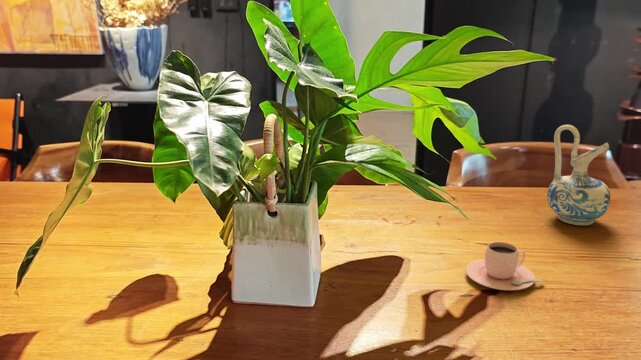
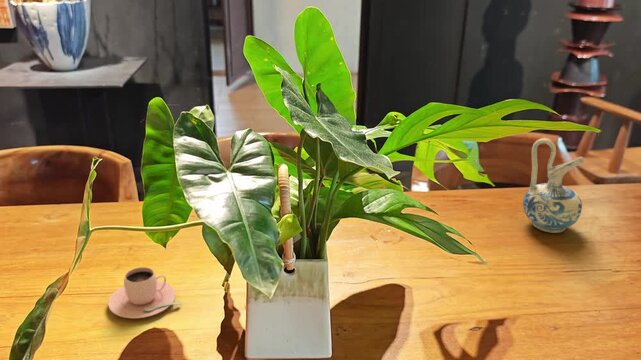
teacup: present [466,242,543,290] -> present [108,267,181,318]

